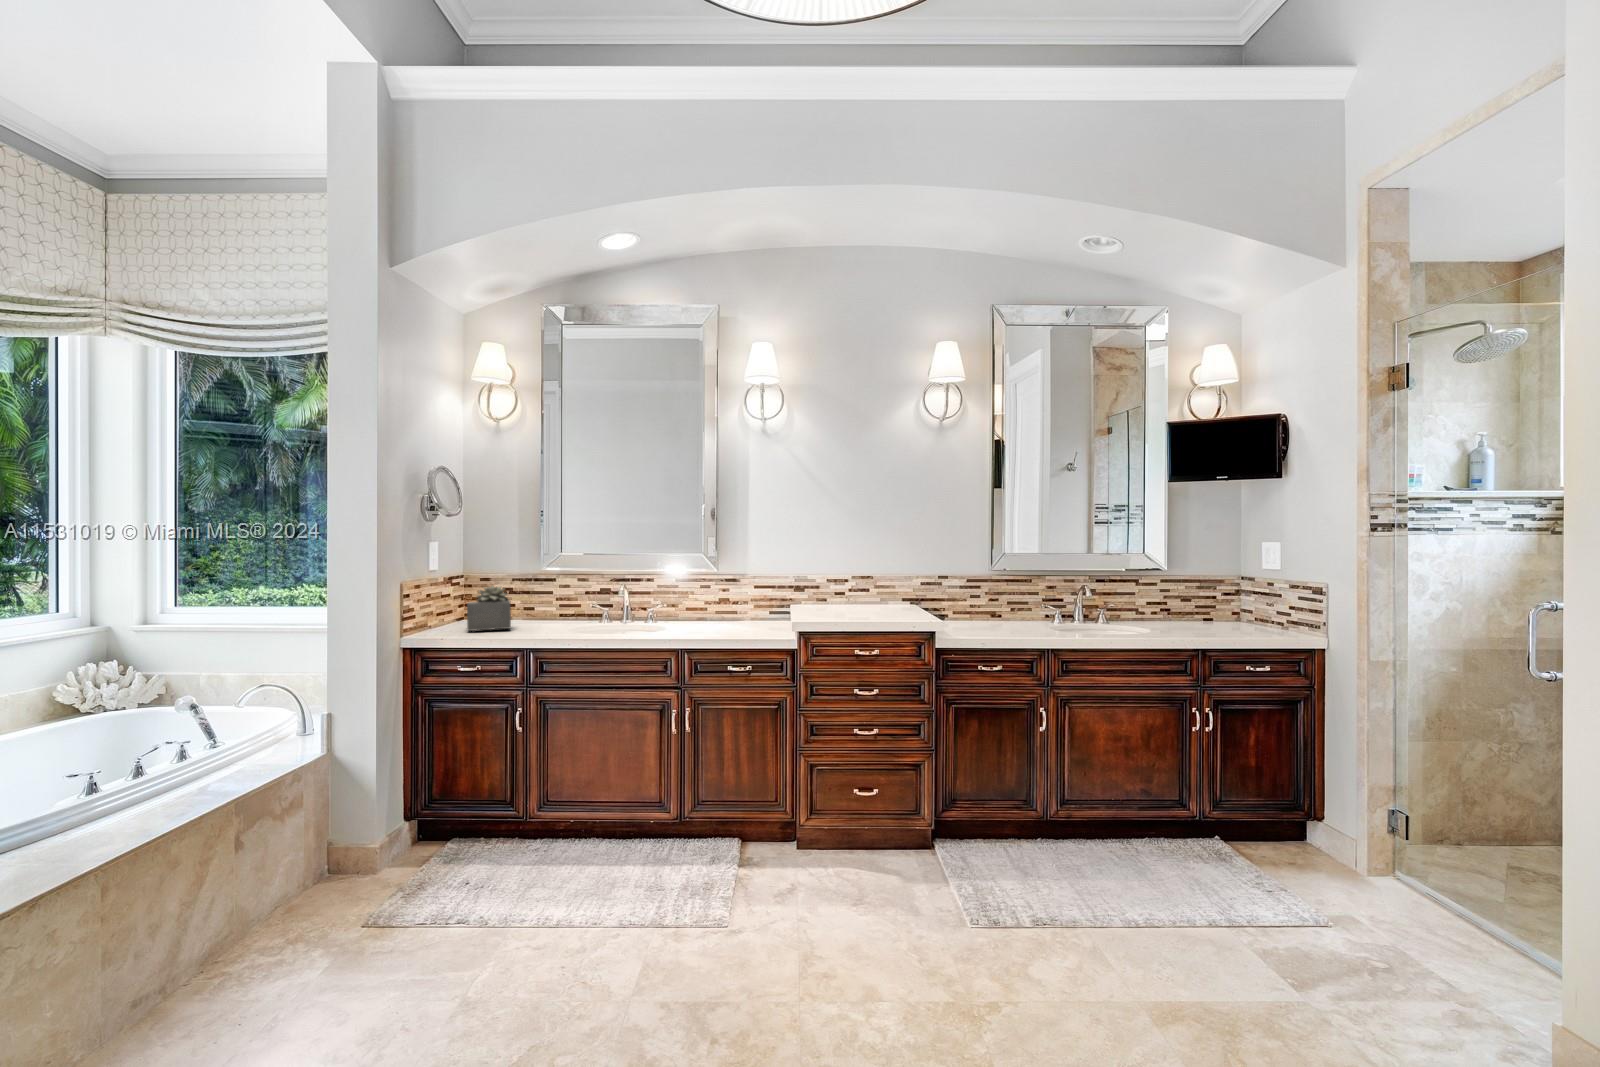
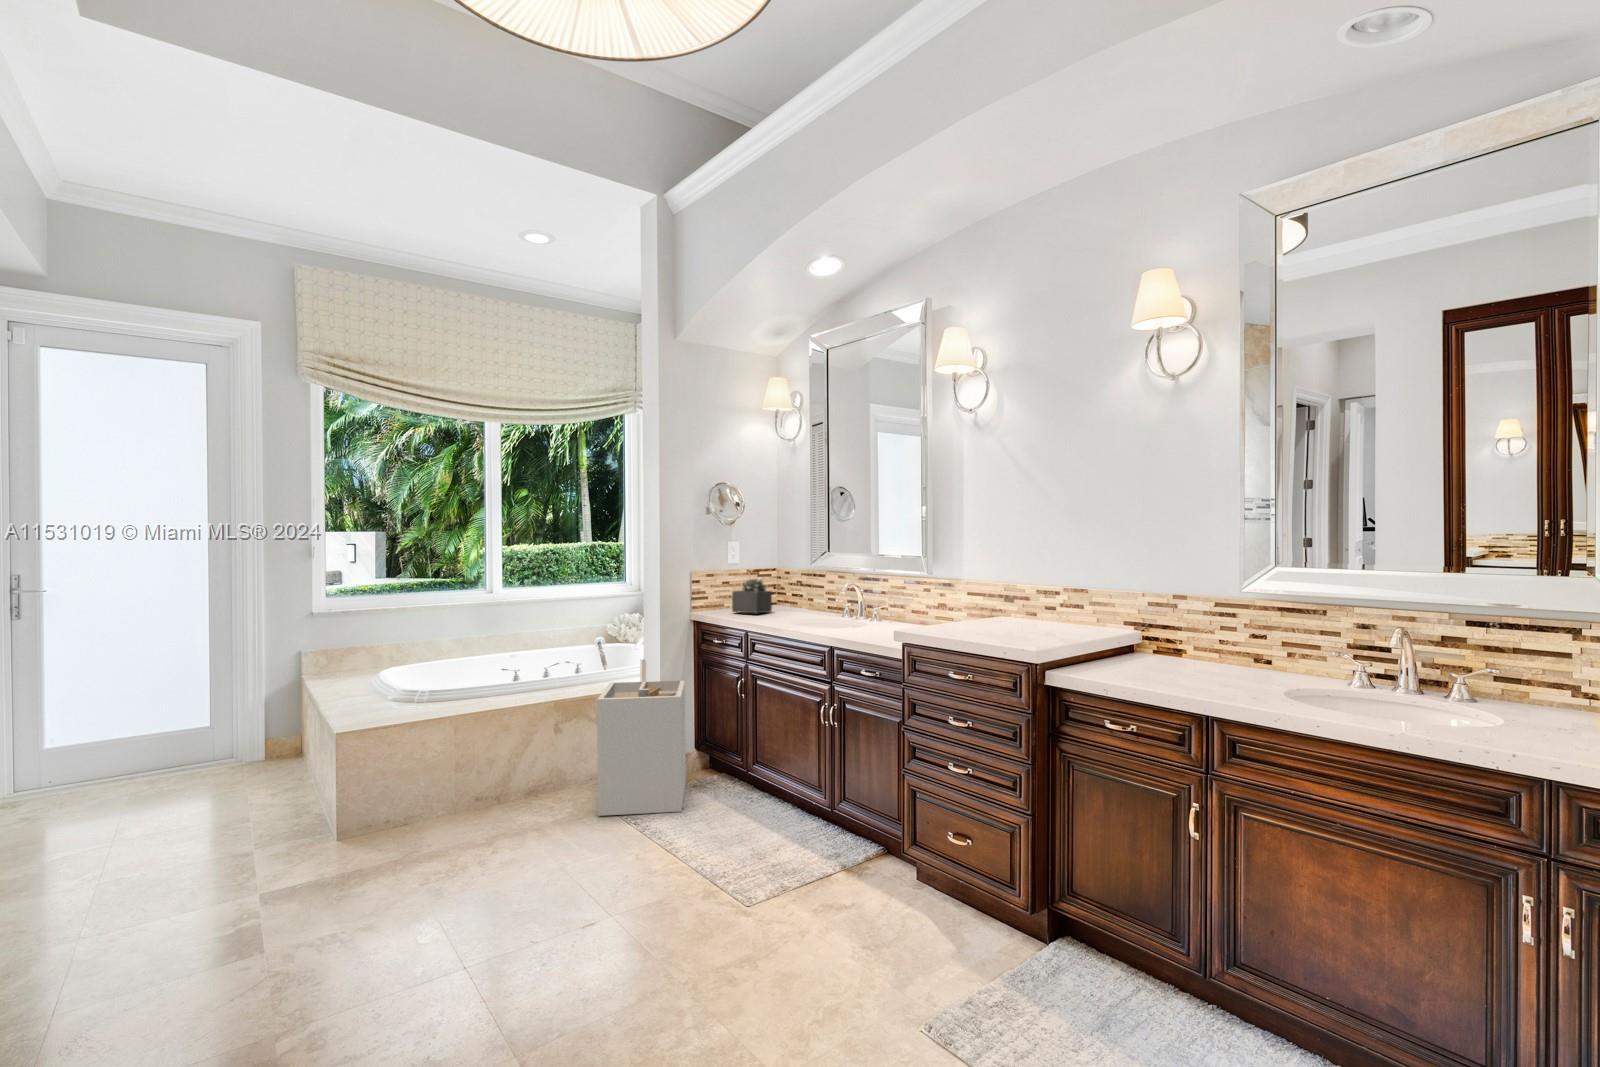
laundry hamper: none [347,725,504,919] -> present [597,681,686,816]

